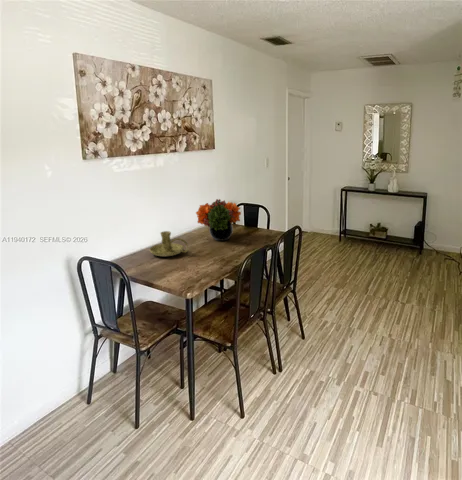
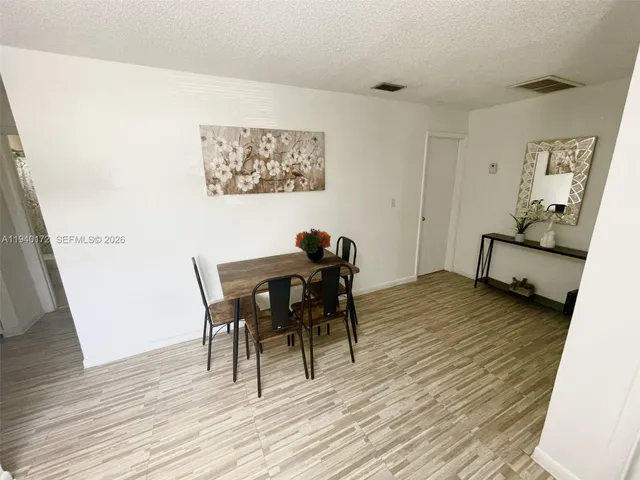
candle holder: present [150,231,188,256] -> none [252,252,279,271]

